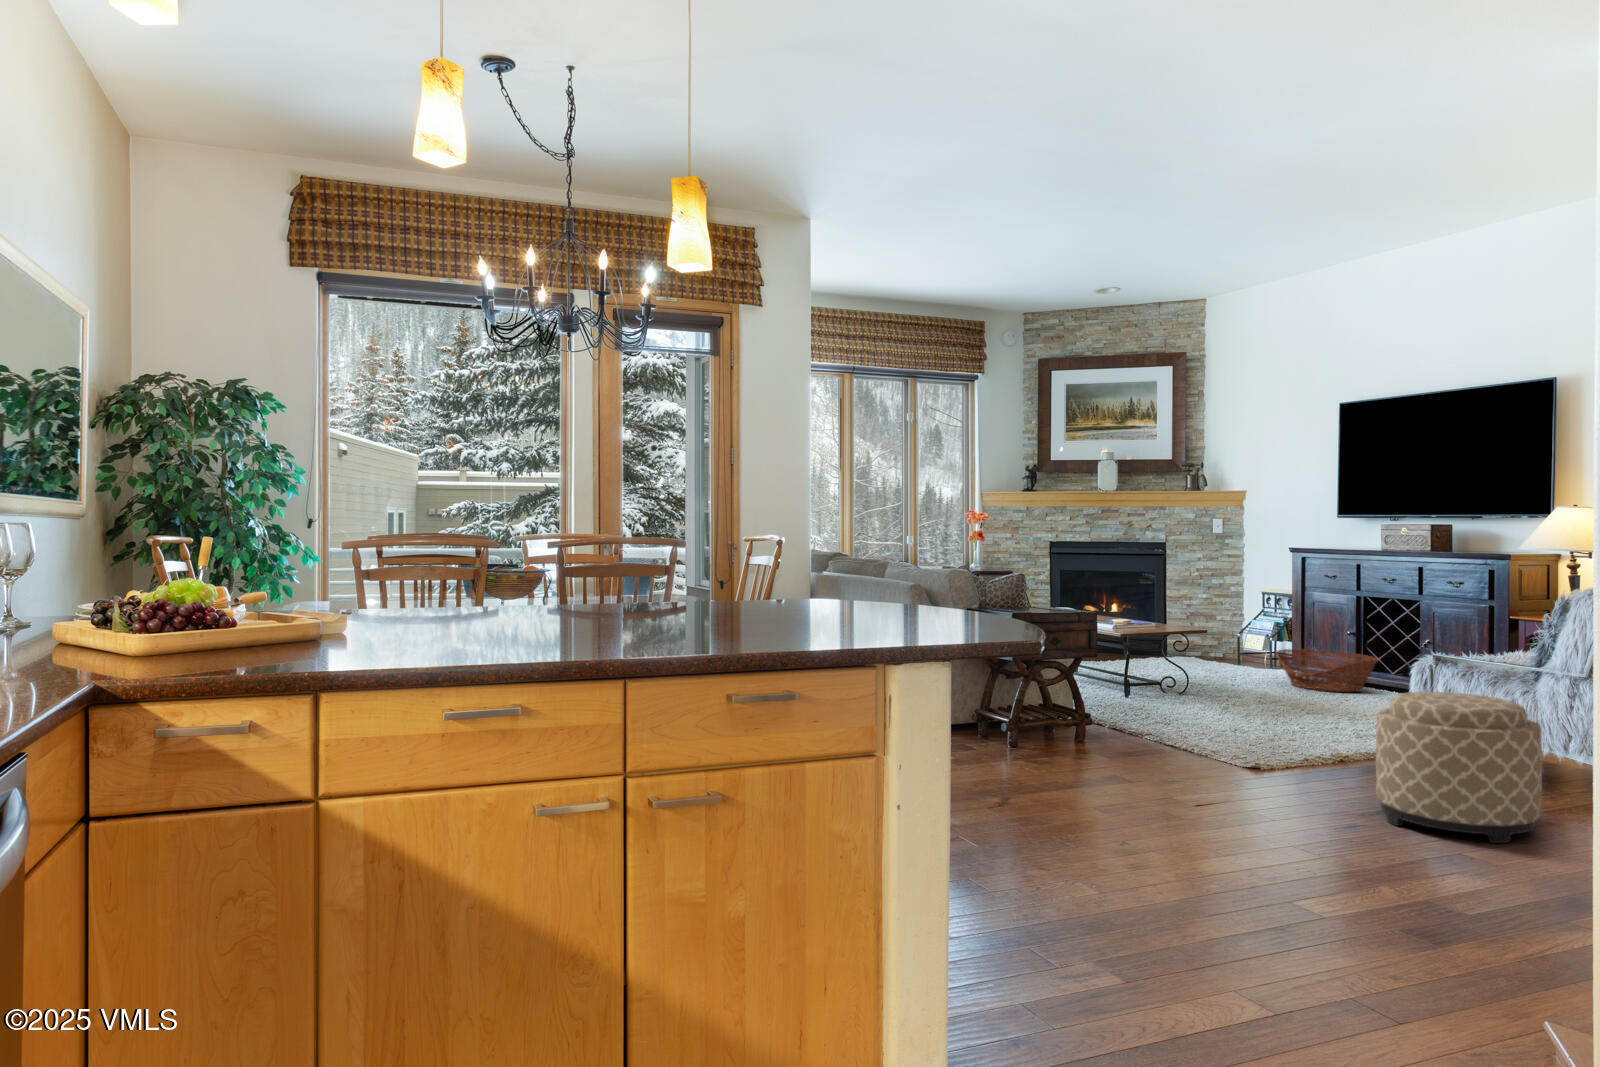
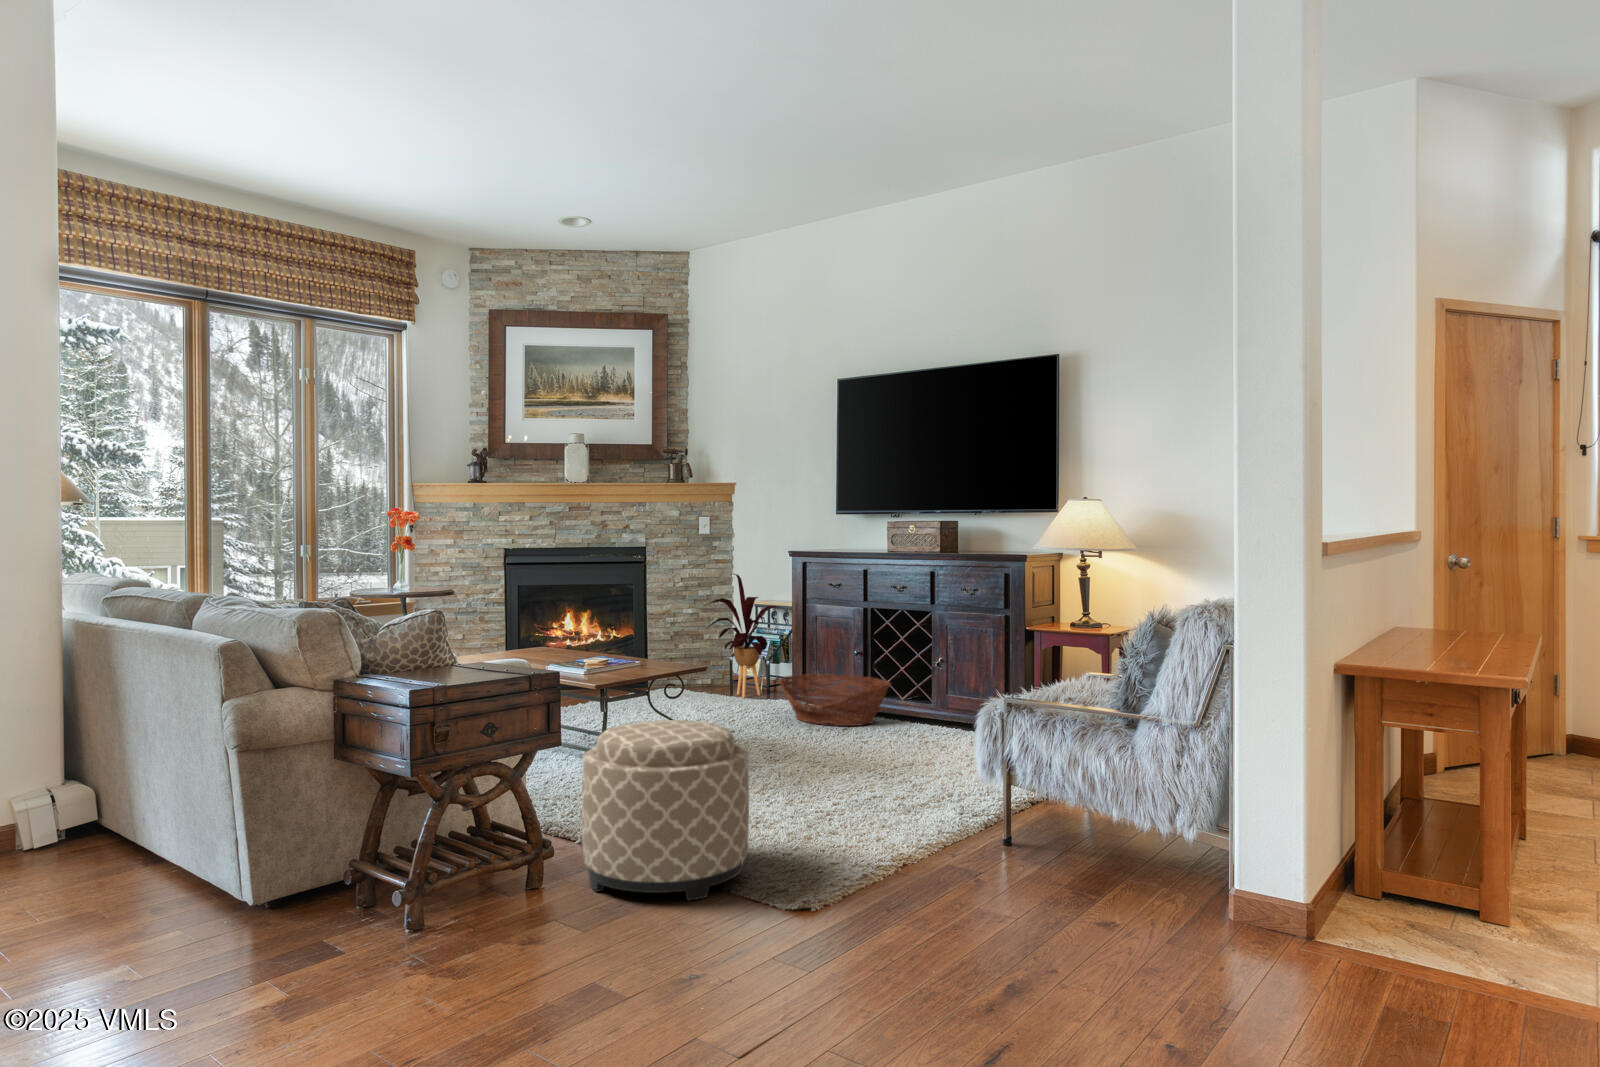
house plant: none [1211,565,1285,668] -> present [703,573,779,698]
ottoman: present [1376,692,1542,843] -> present [582,720,749,900]

